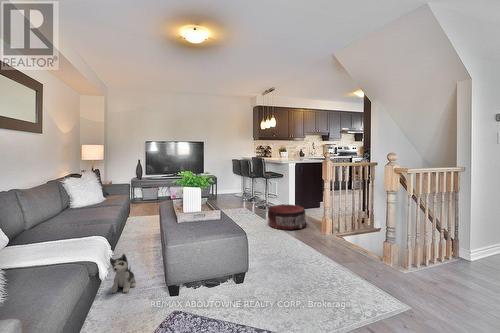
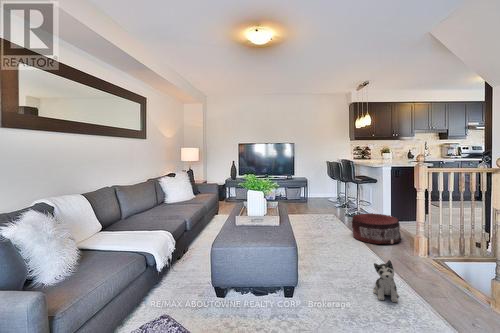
plush toy: present [110,254,136,293] -> present [373,260,399,303]

